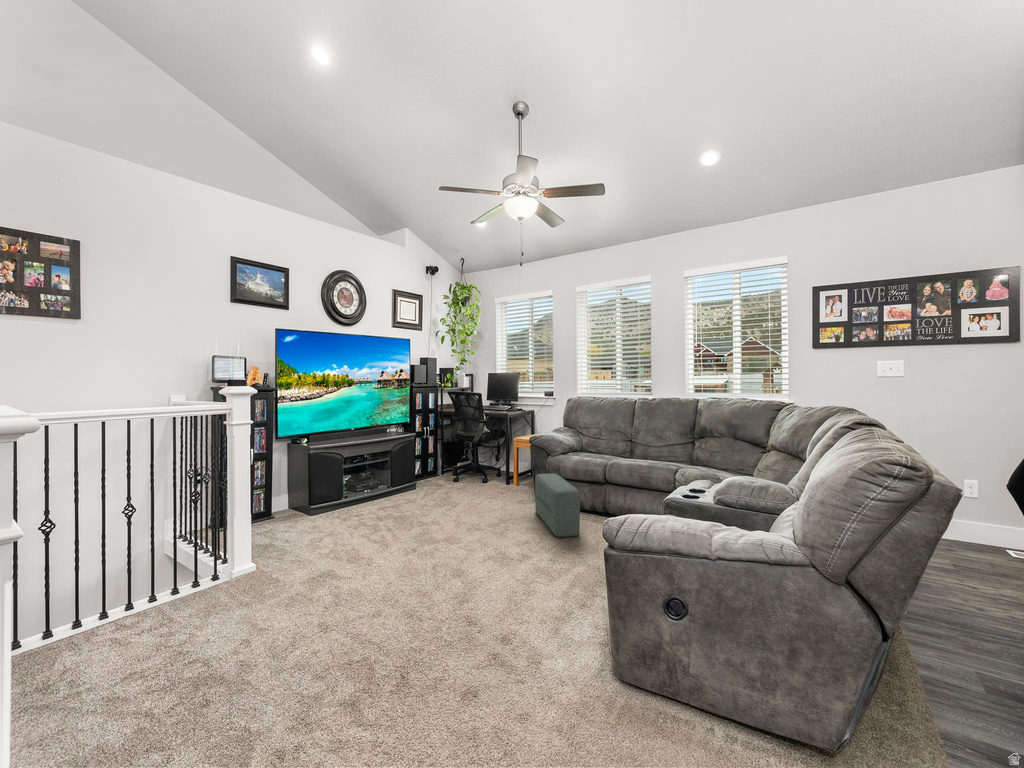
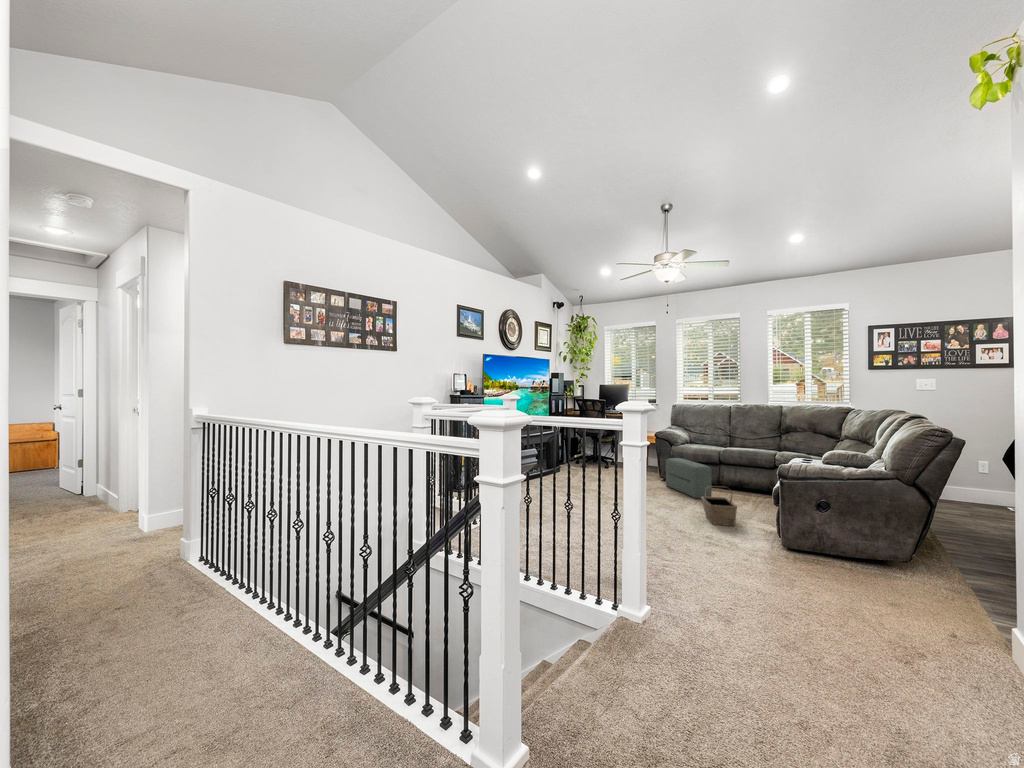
basket: none [528,534,572,603] -> present [702,486,737,526]

